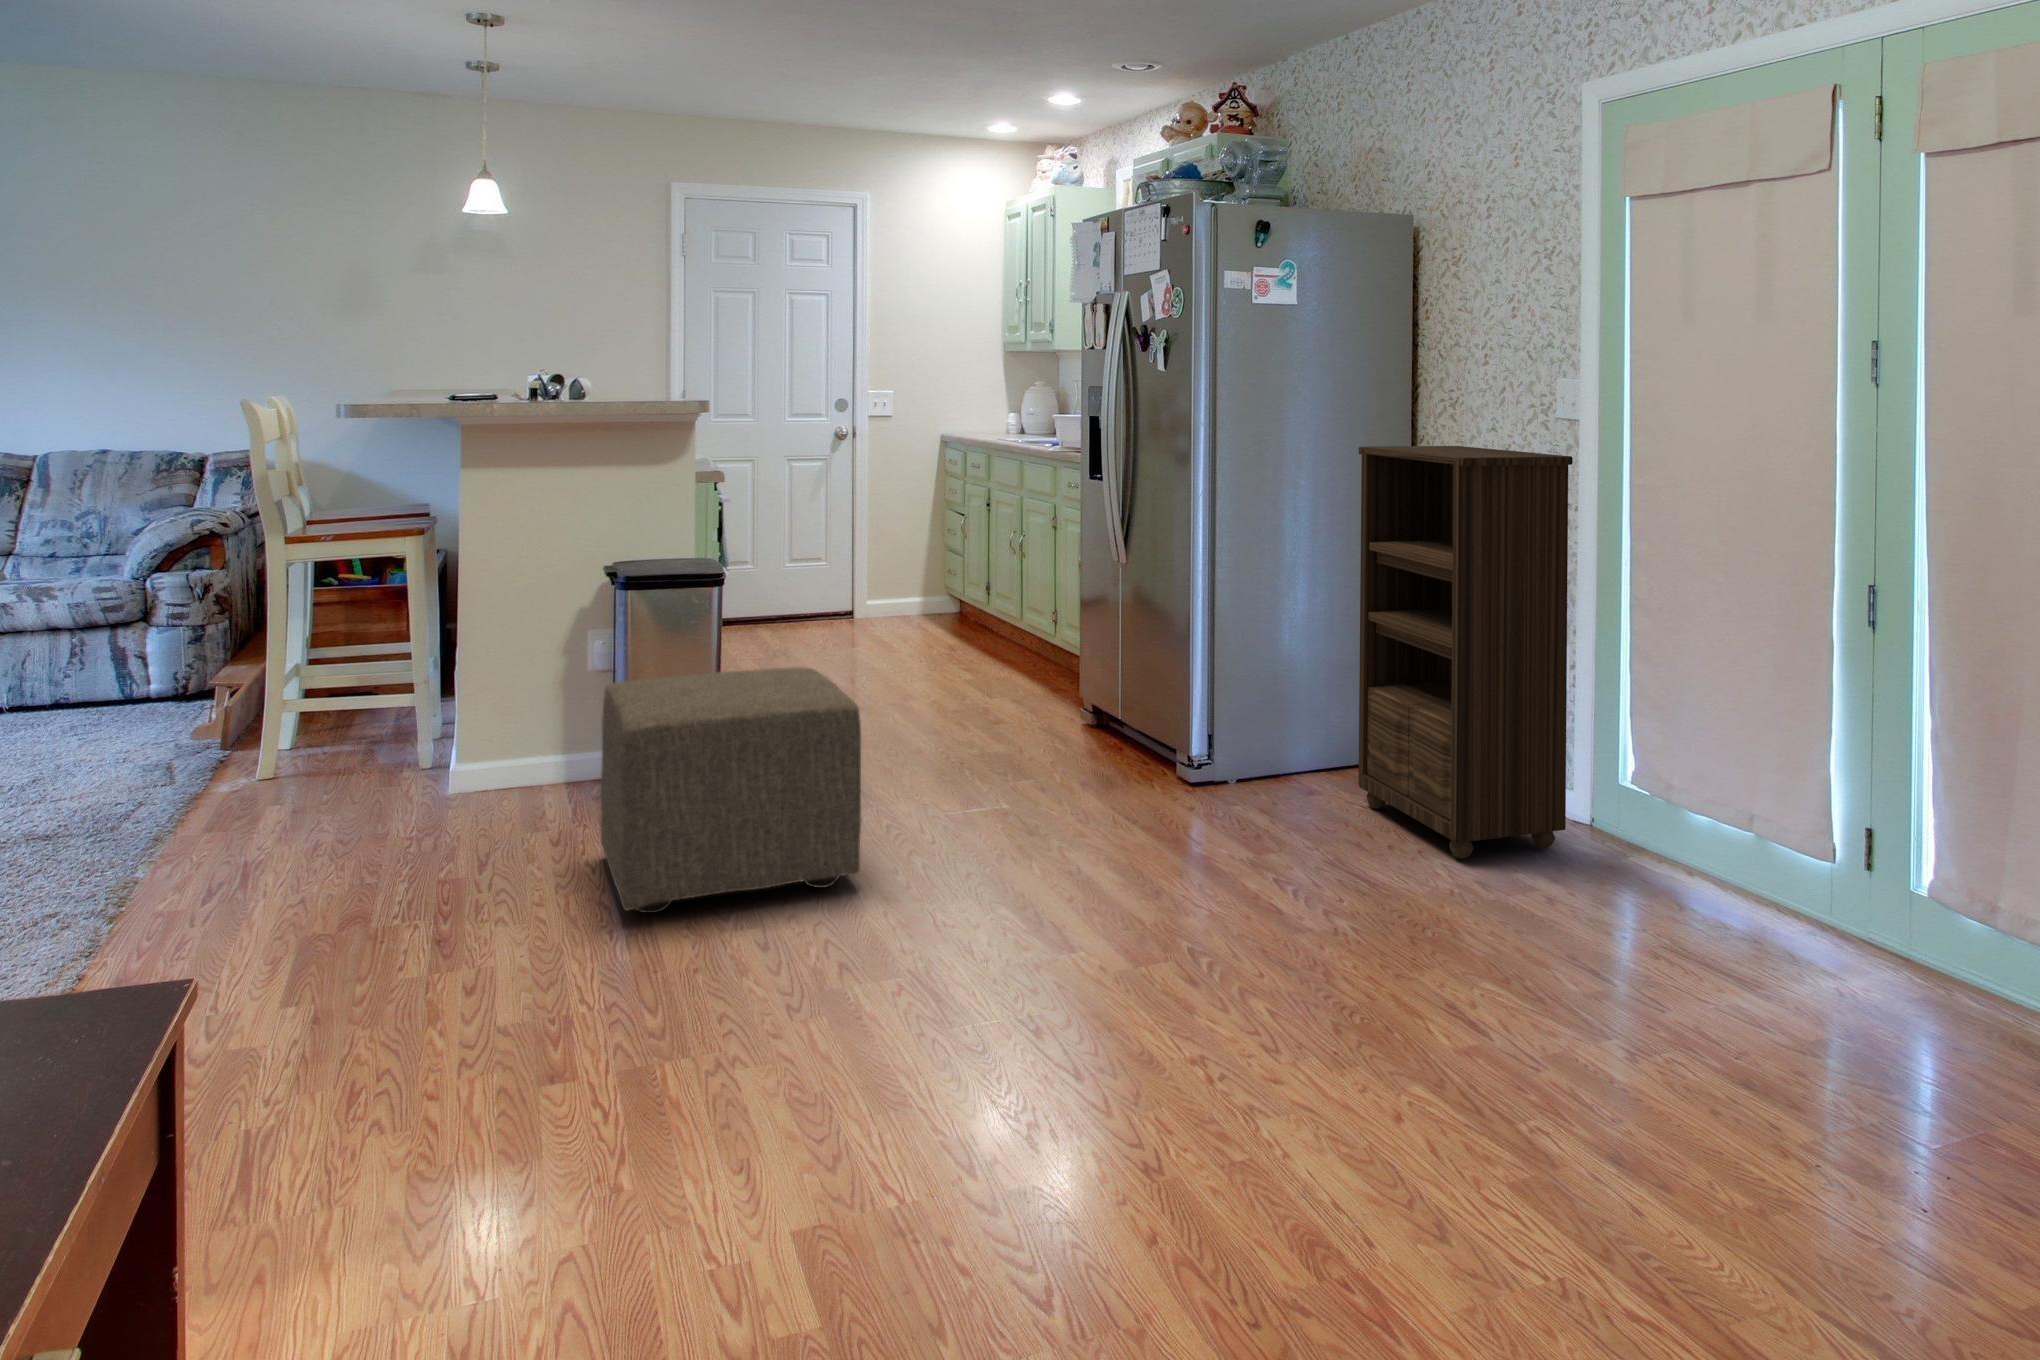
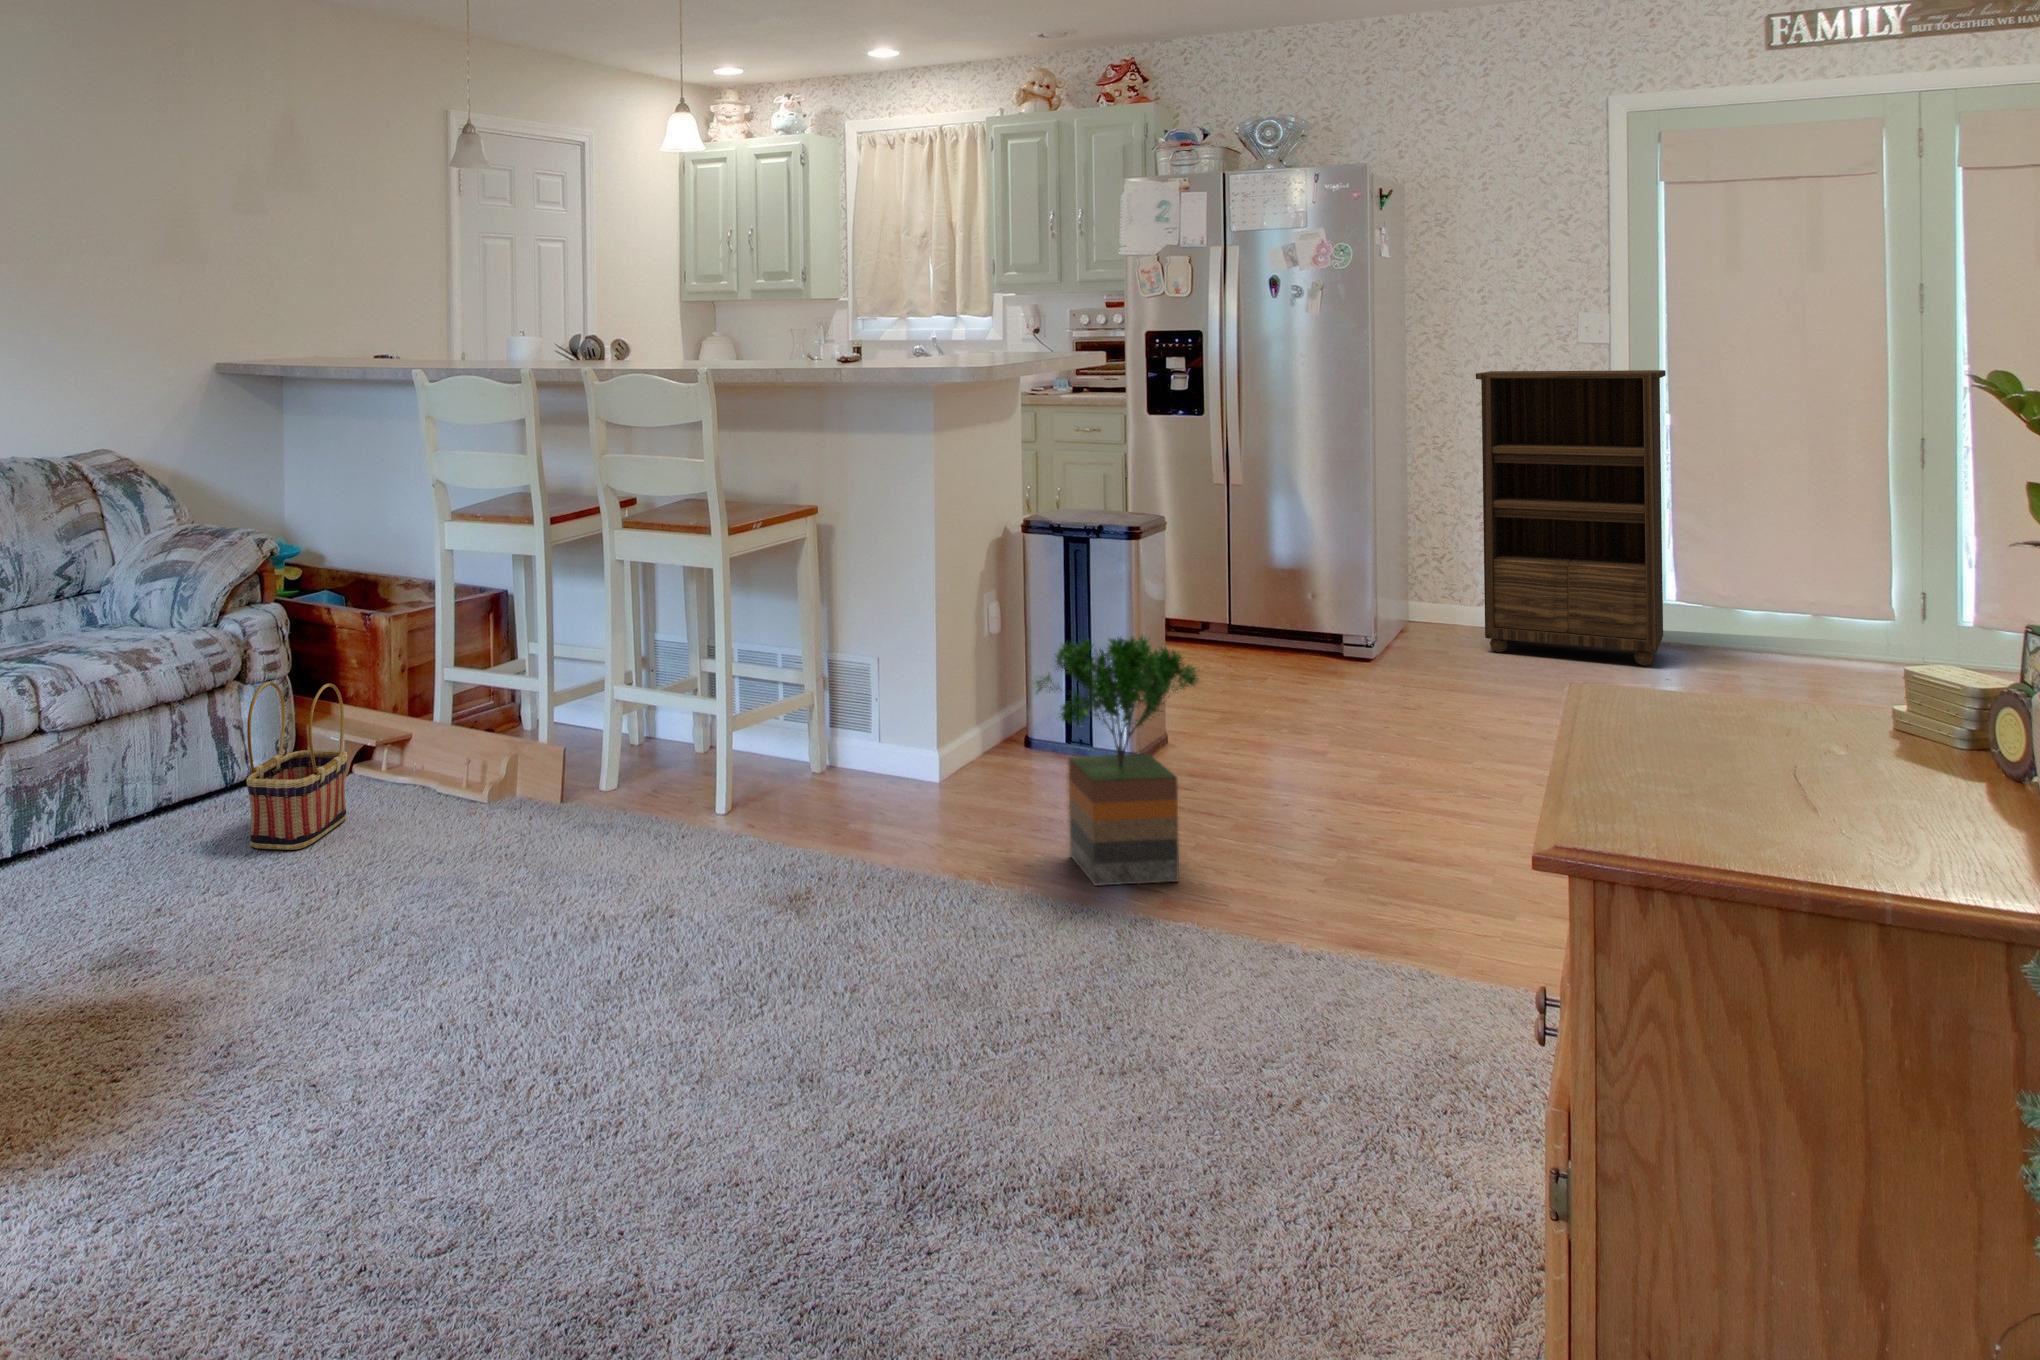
basket: none [18,621,128,743] -> present [246,682,348,850]
potted tree: none [139,664,332,904] -> present [1036,637,1200,886]
ottoman: present [601,667,861,913] -> none [1266,586,1494,797]

